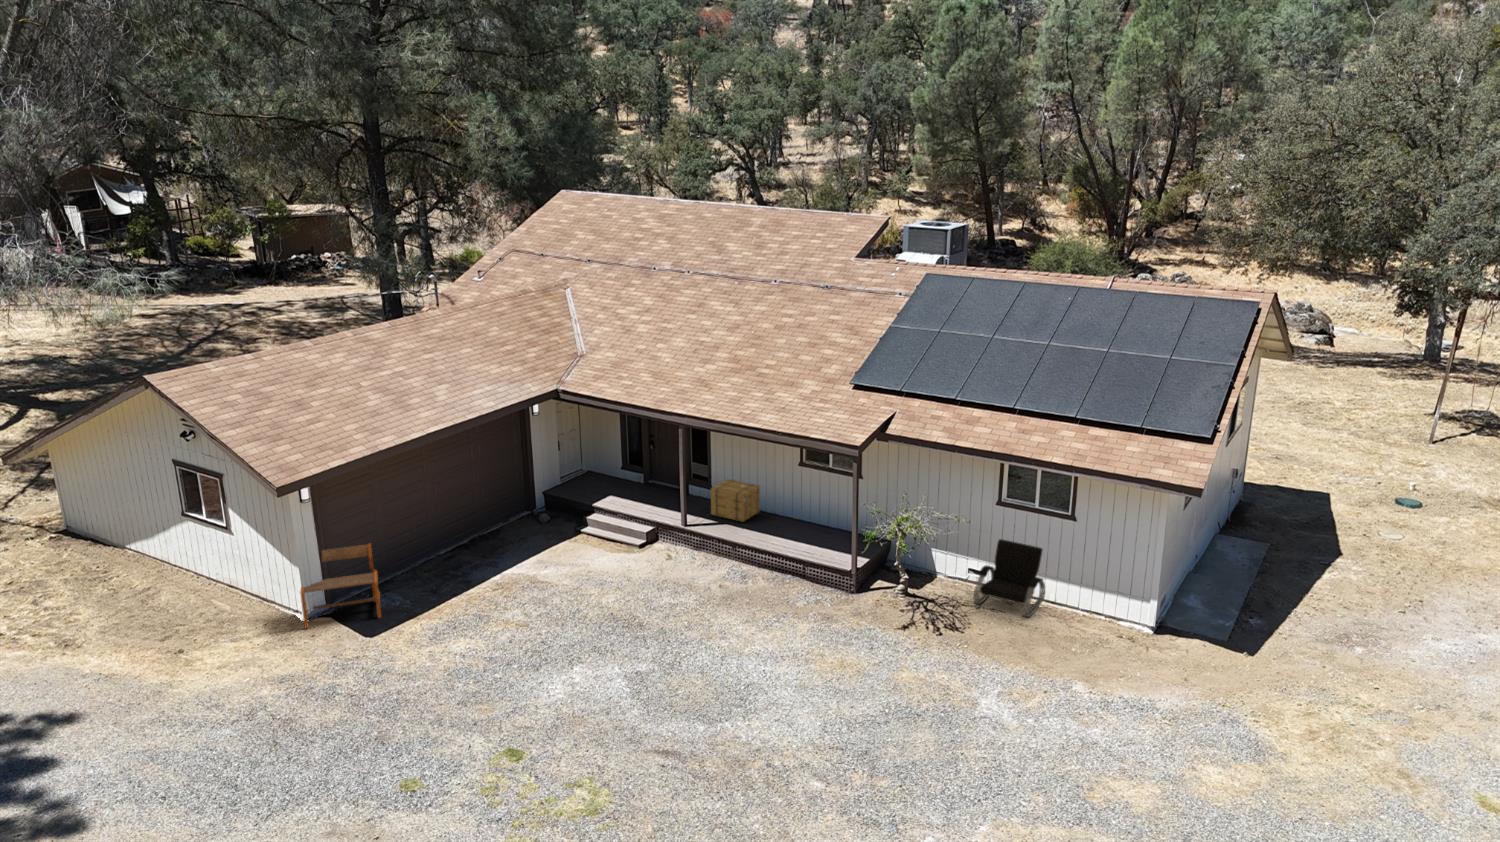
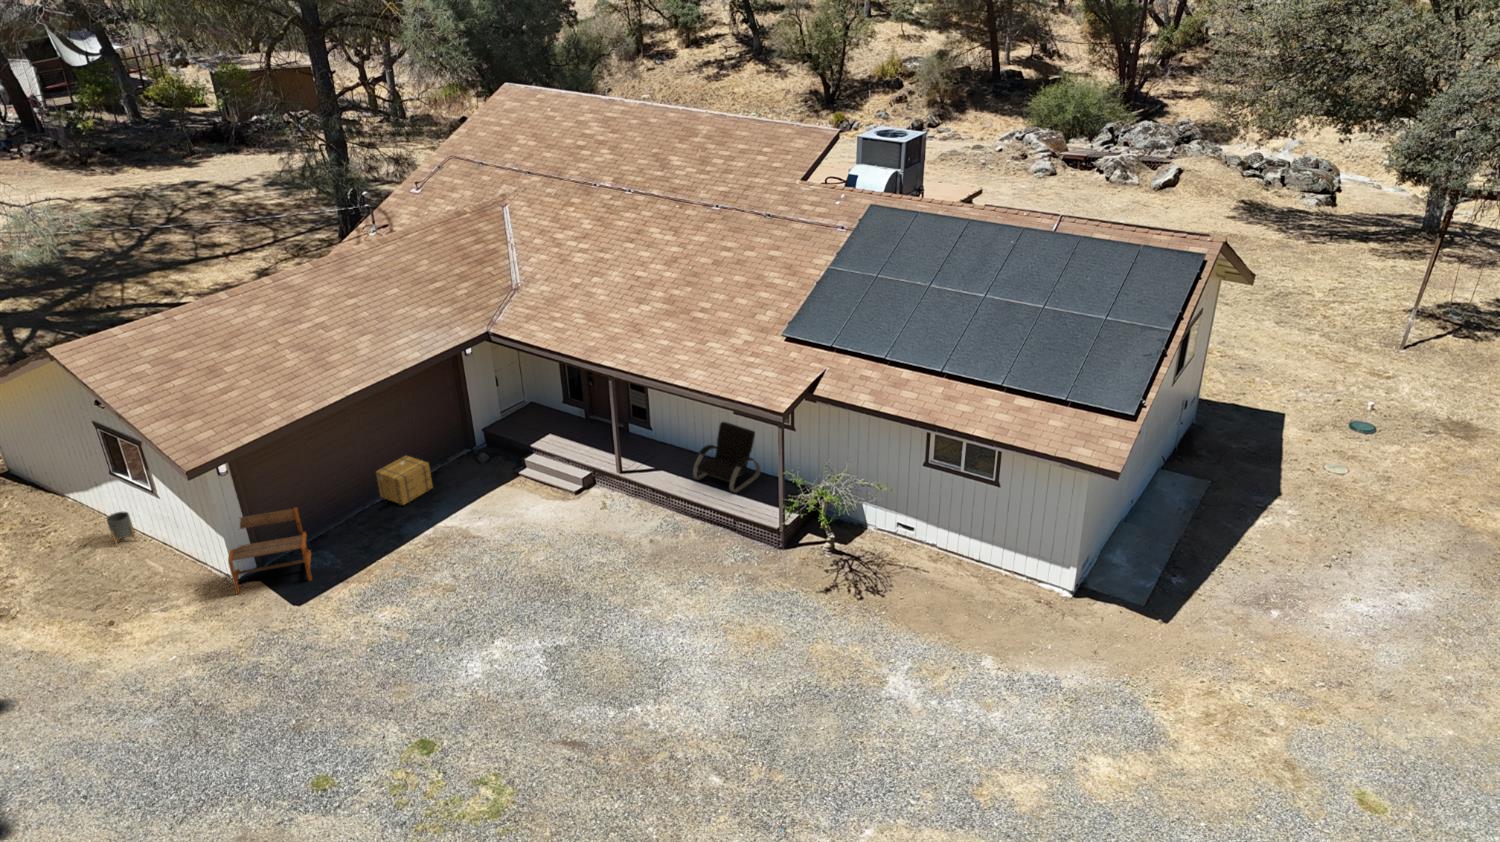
cardboard box: present [711,479,760,521] -> present [376,456,433,505]
armchair: present [974,539,1045,617] -> present [693,422,760,493]
planter: none [172,556,199,591] -> present [107,512,136,546]

